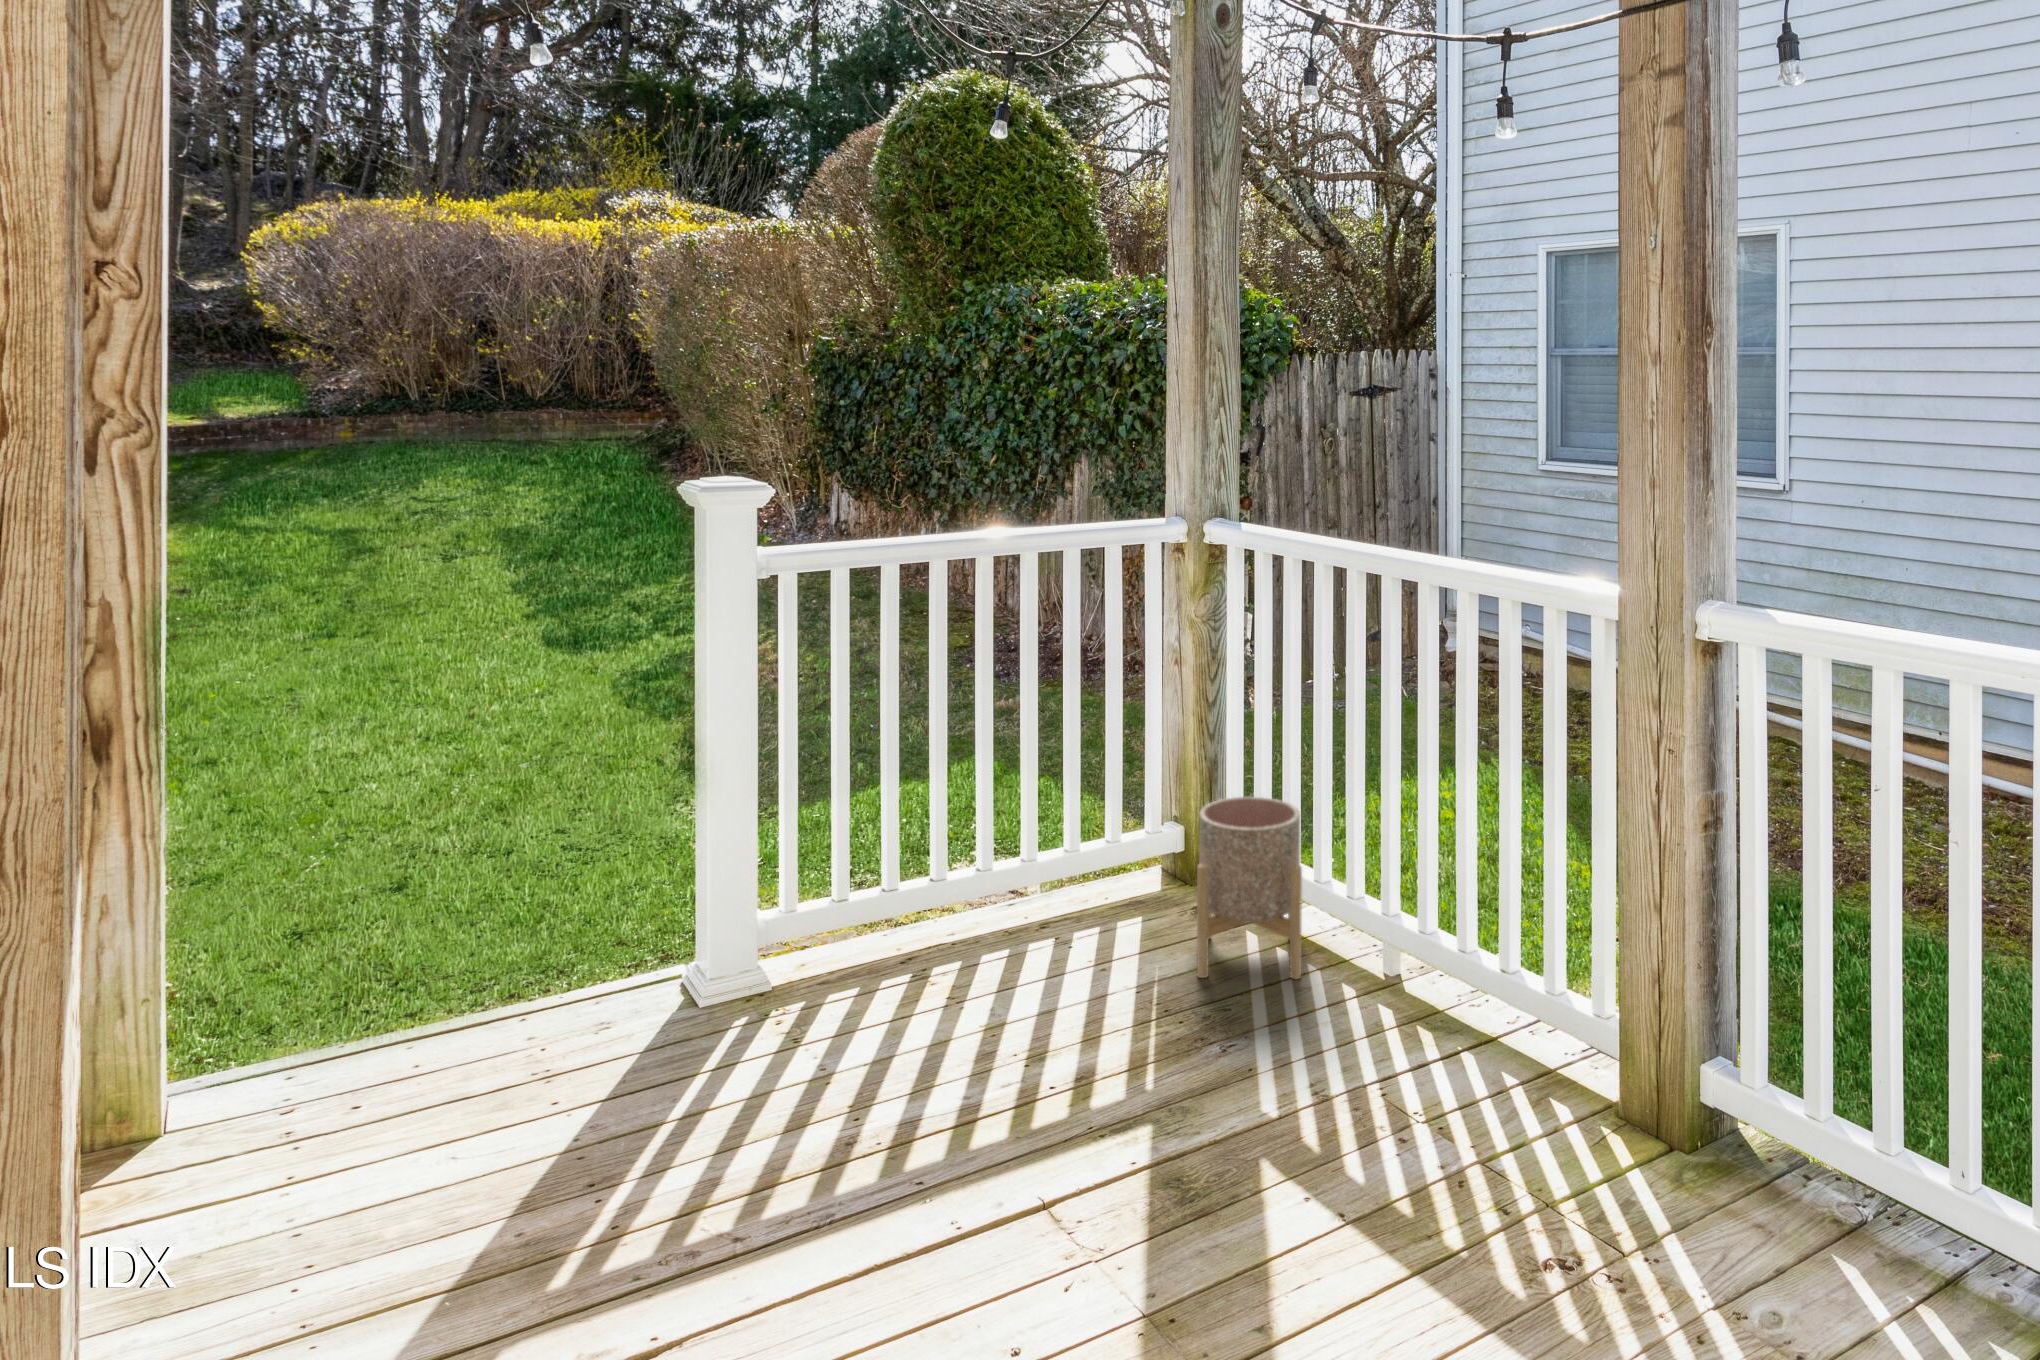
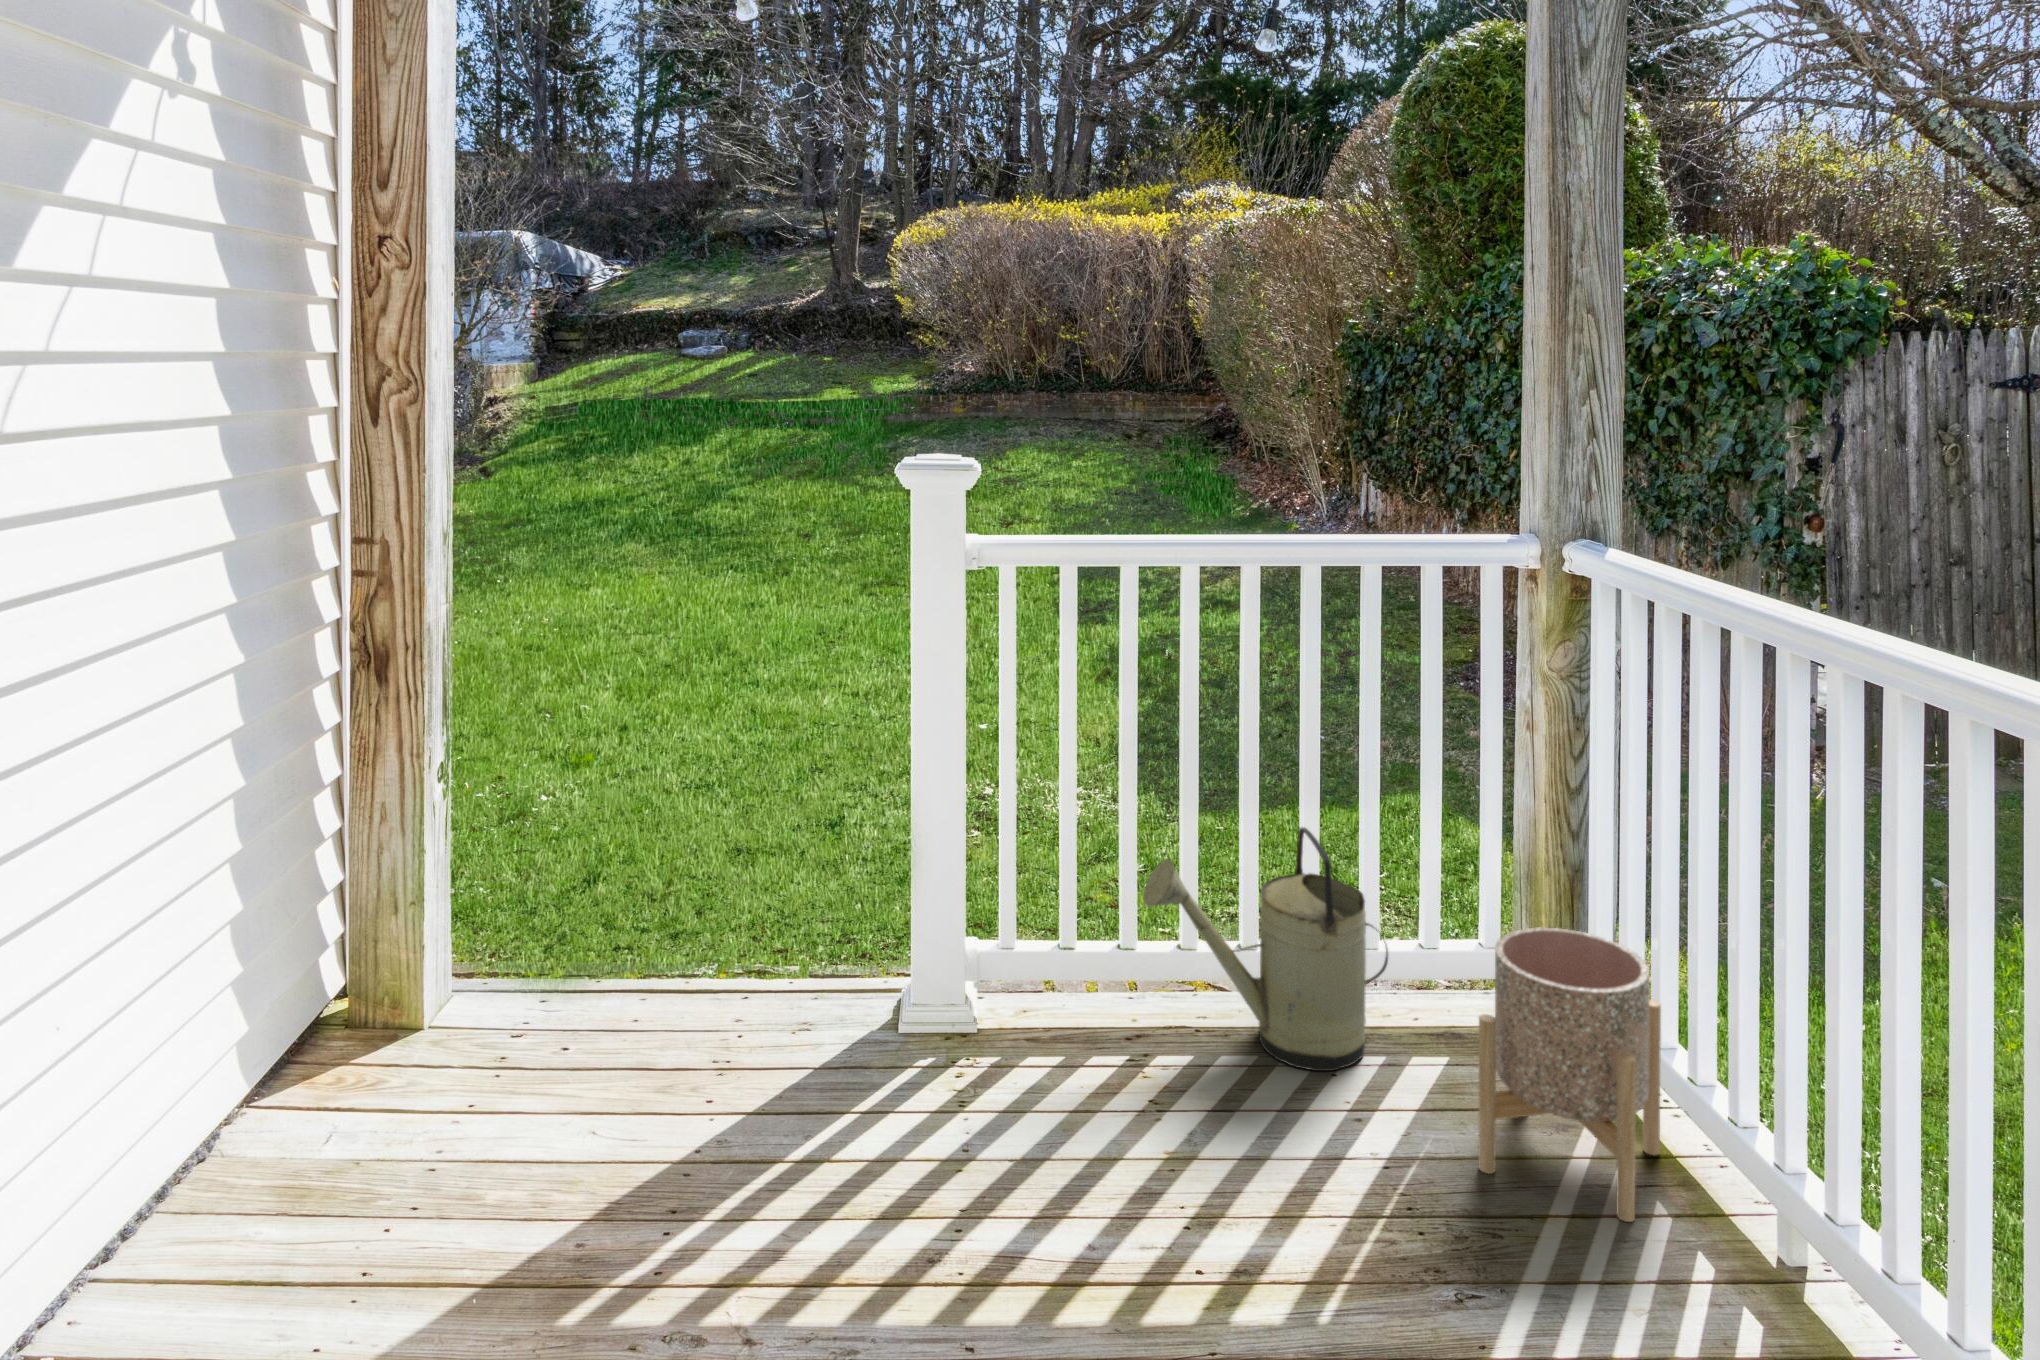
watering can: none [917,765,1099,953] -> present [1143,827,1388,1071]

